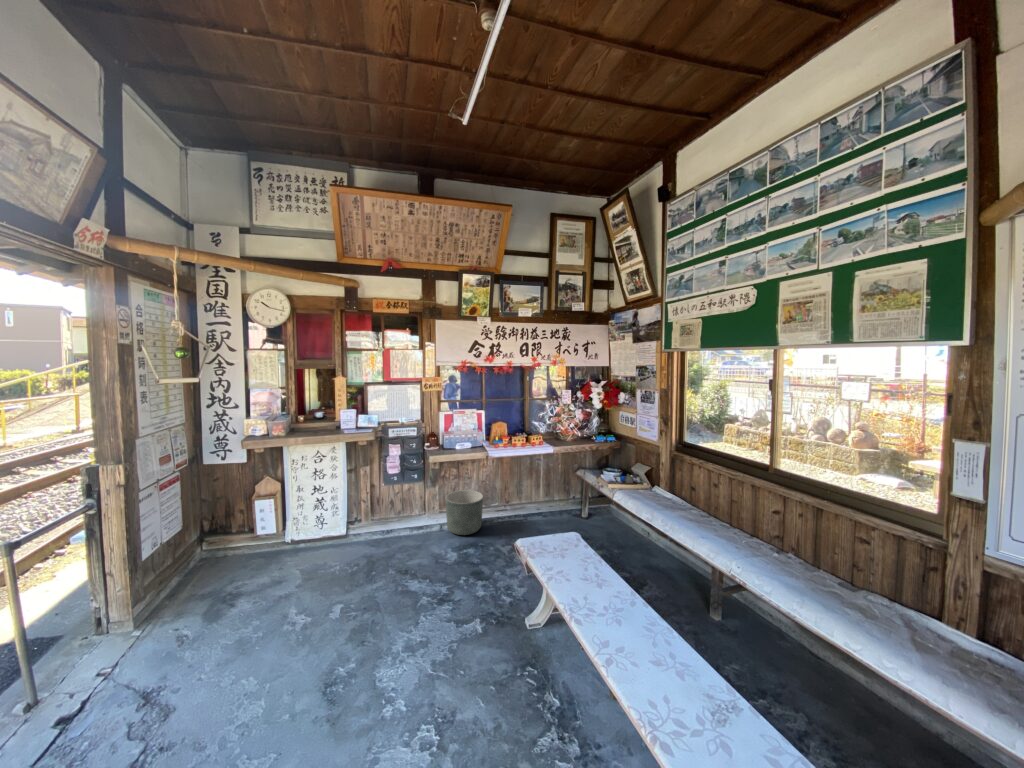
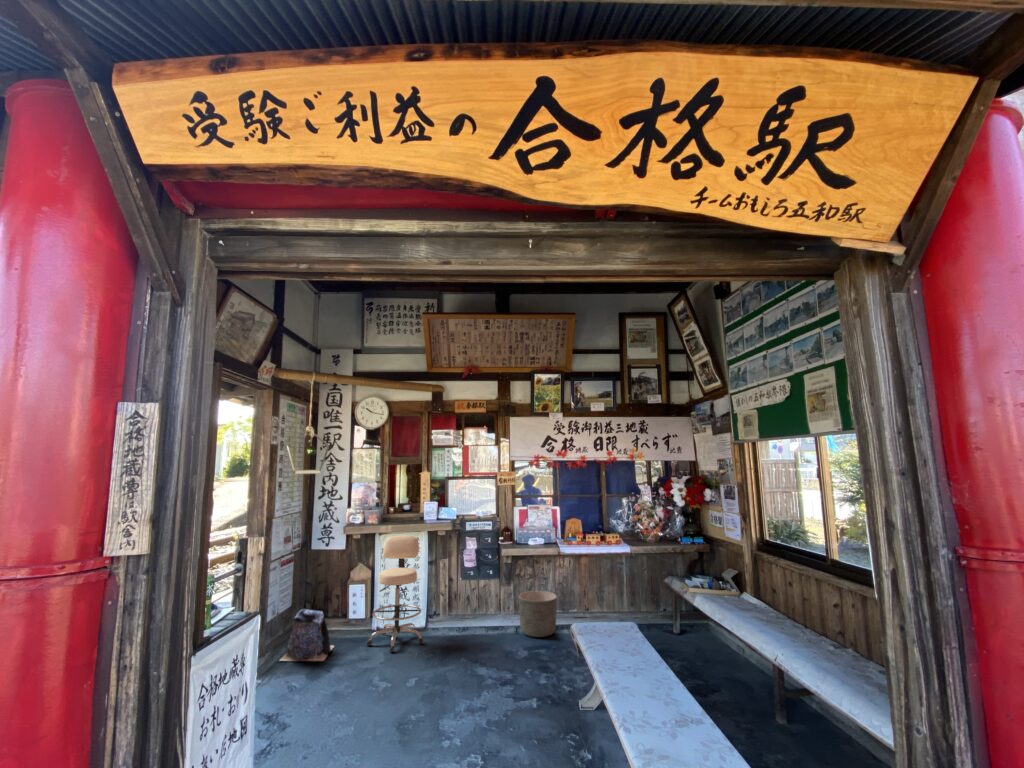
stool: none [279,446,347,572] -> present [366,535,424,652]
backpack: none [160,537,239,603] -> present [279,609,334,661]

